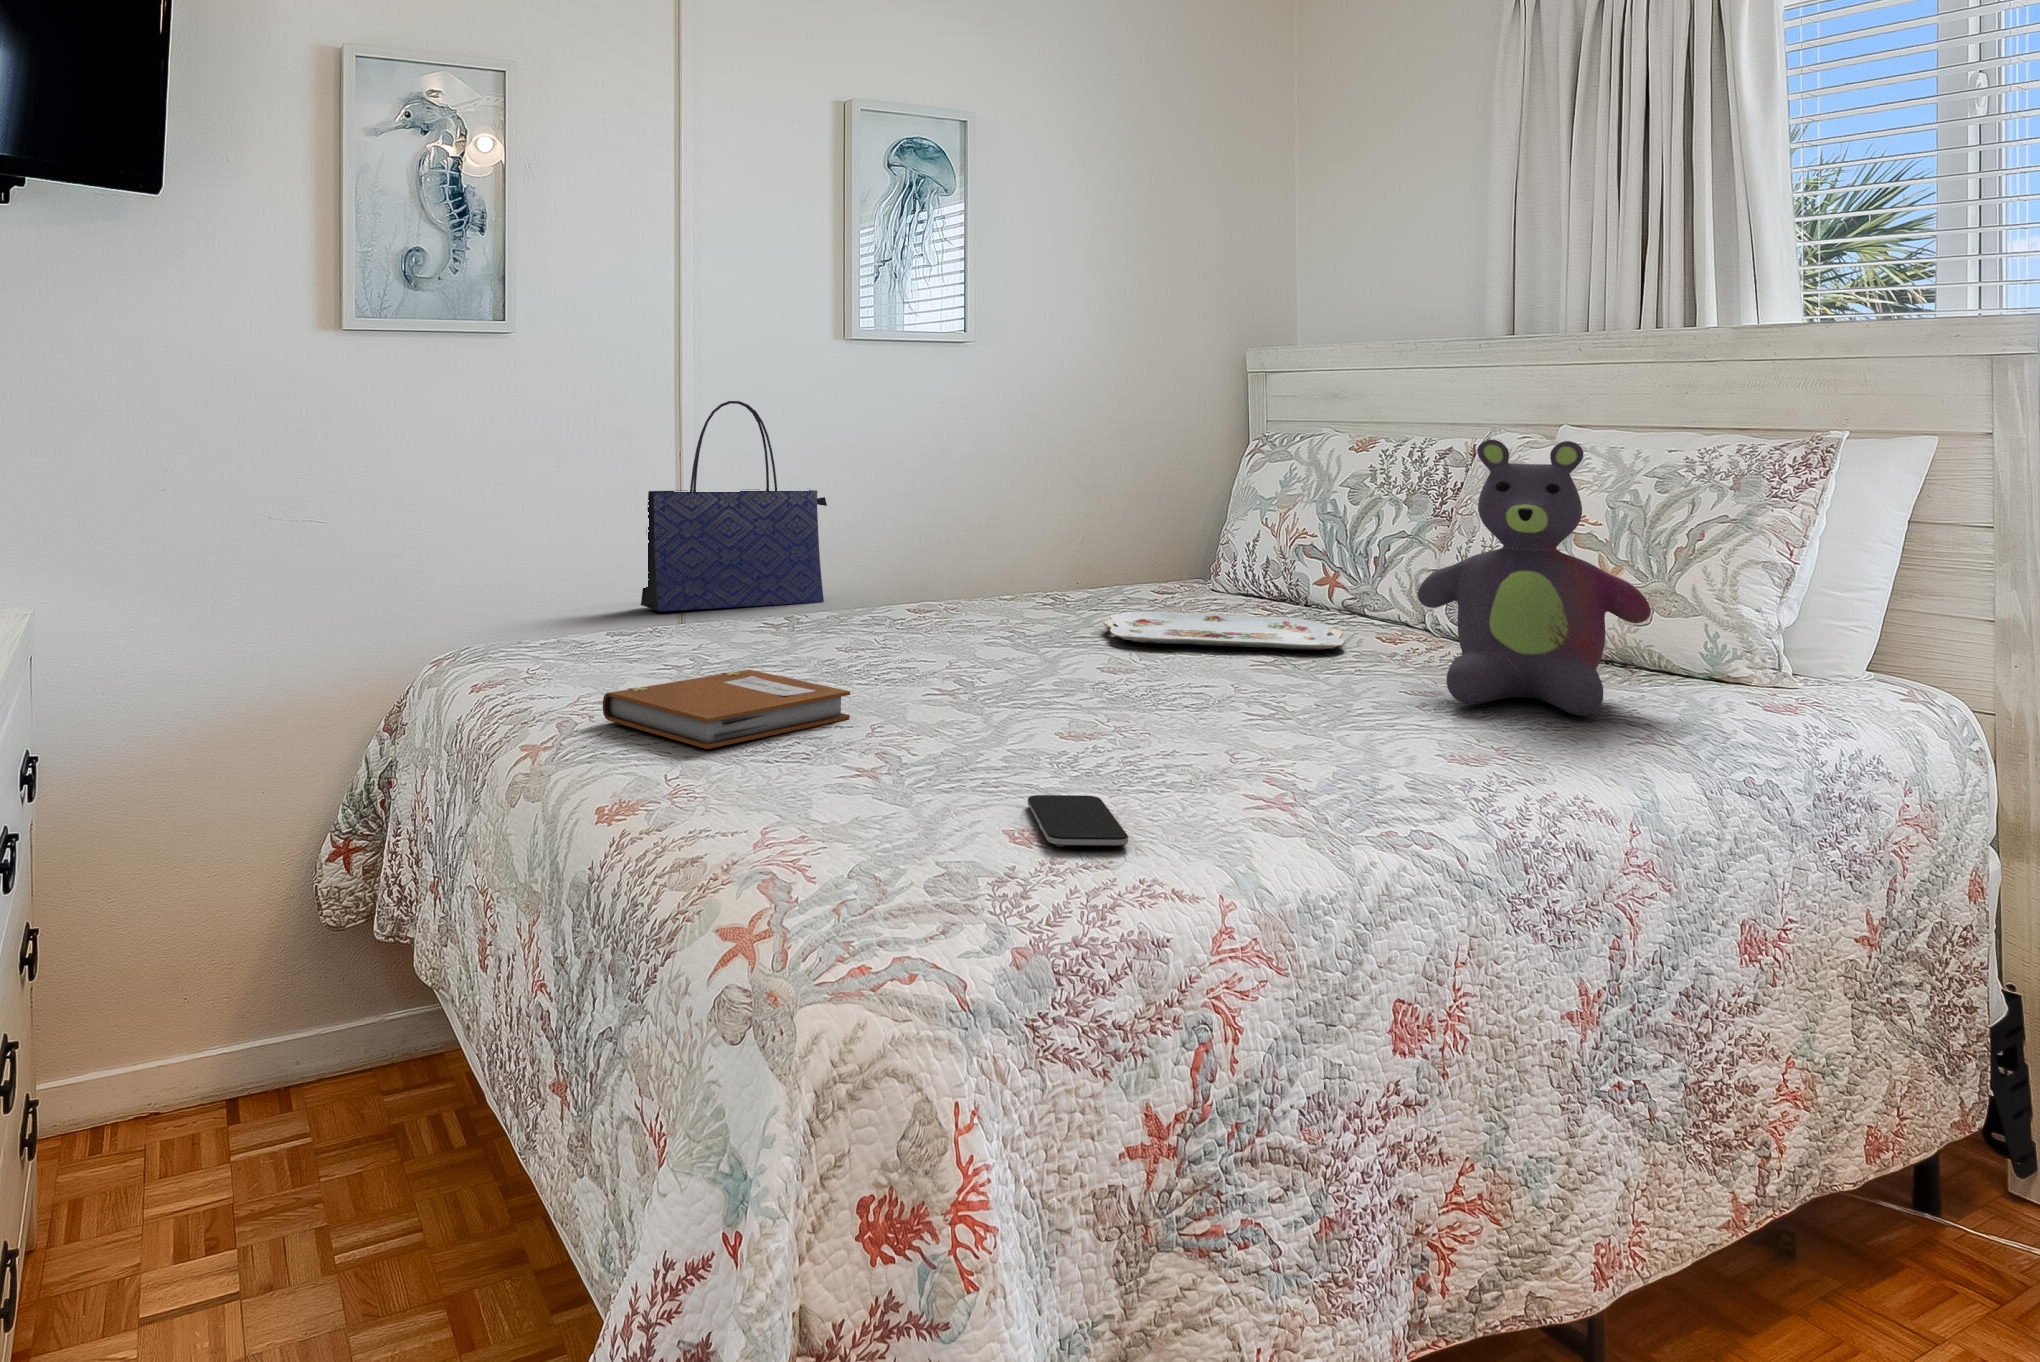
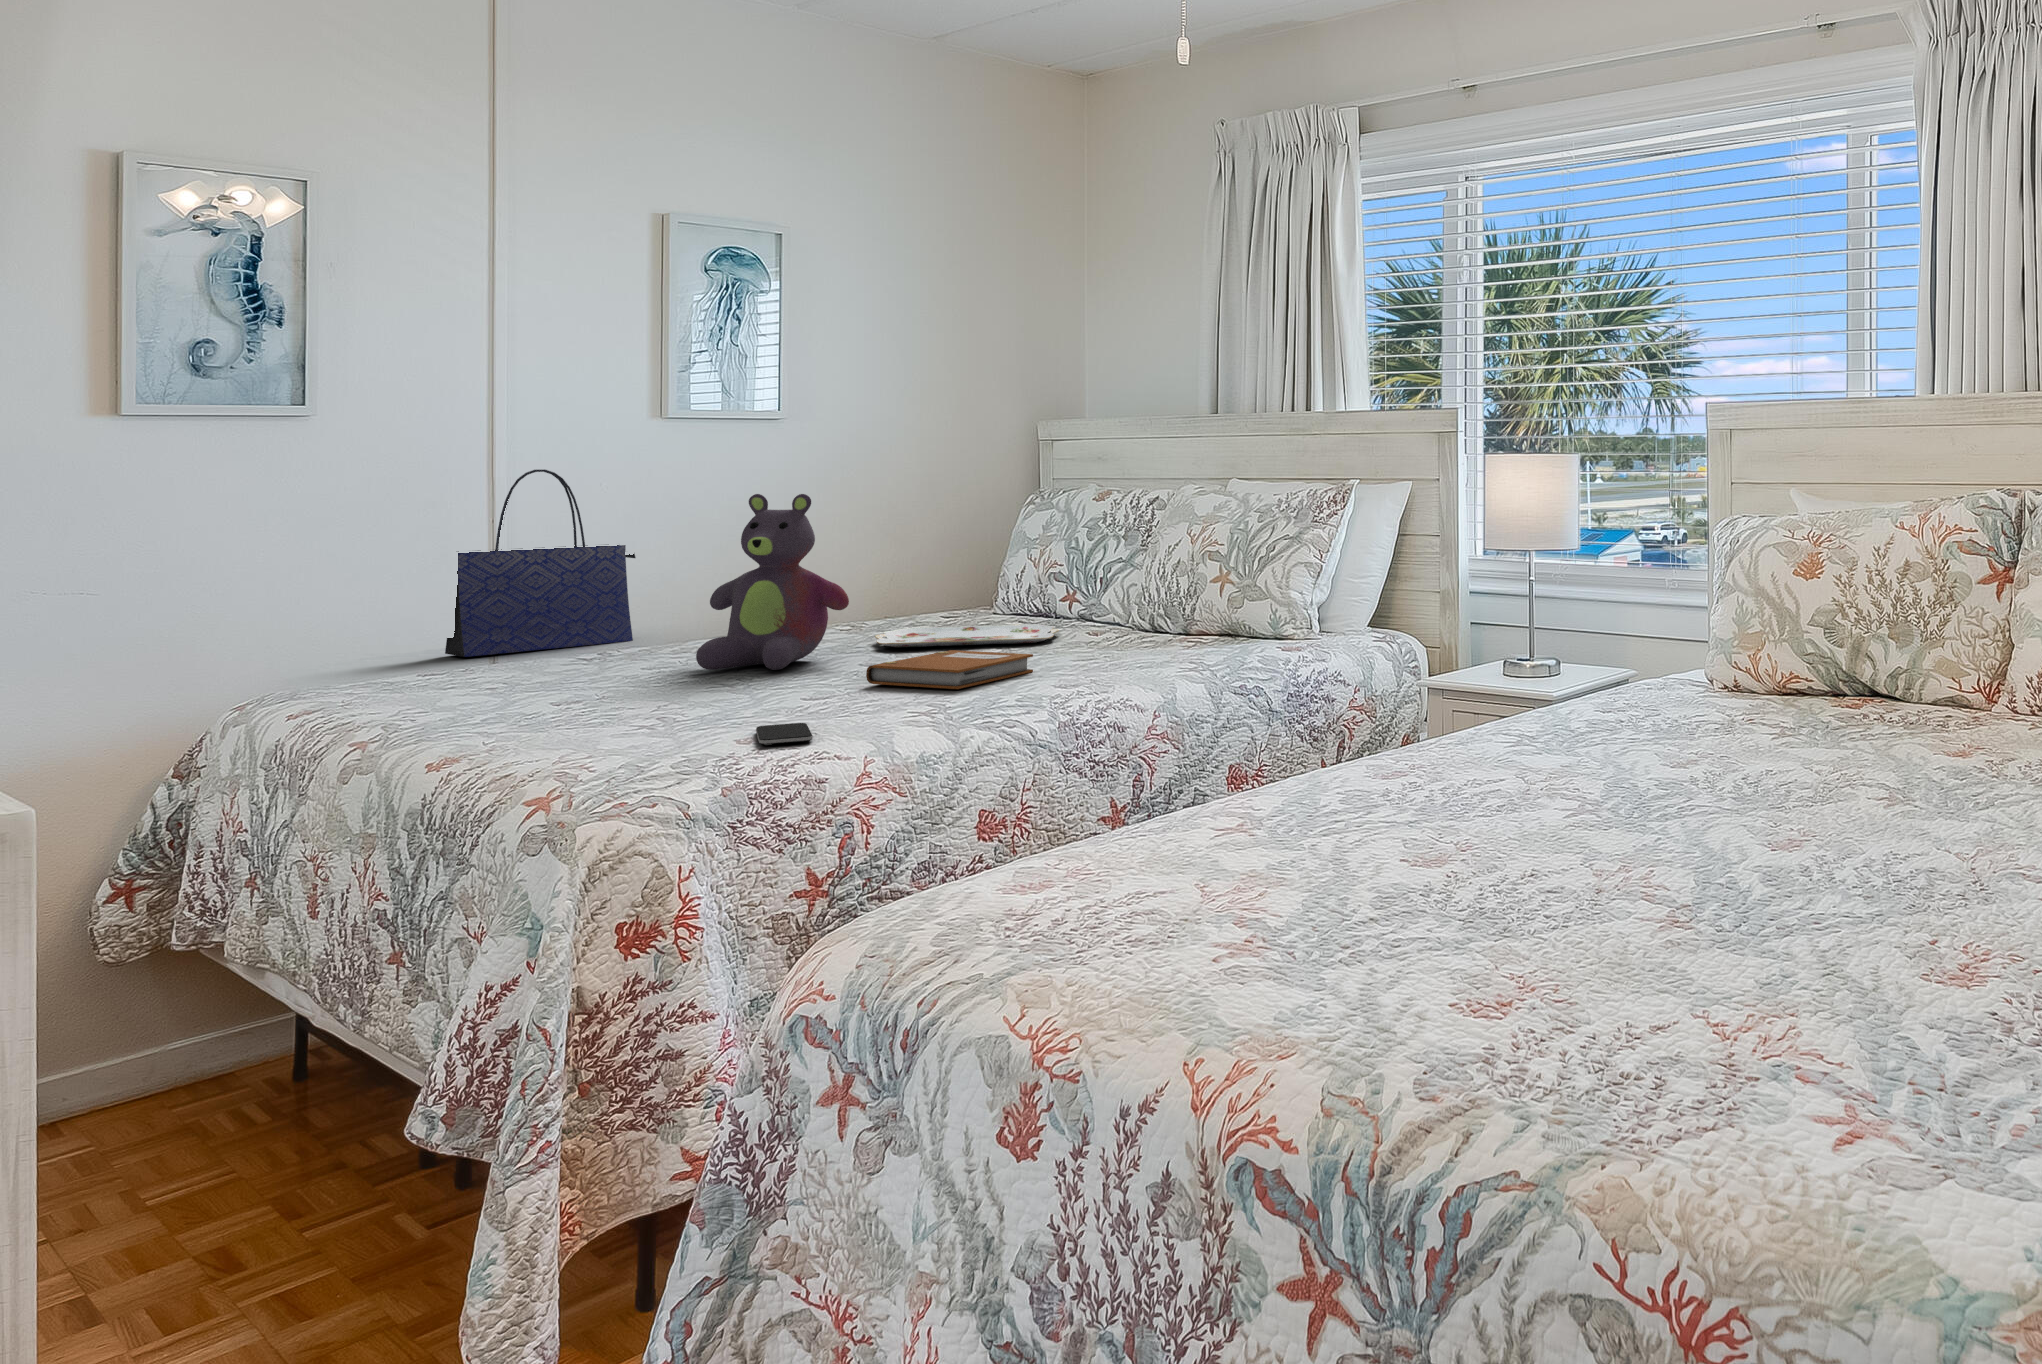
stuffed bear: present [1417,439,1651,716] -> present [696,494,849,670]
notebook: present [603,670,850,749] -> present [866,650,1033,689]

